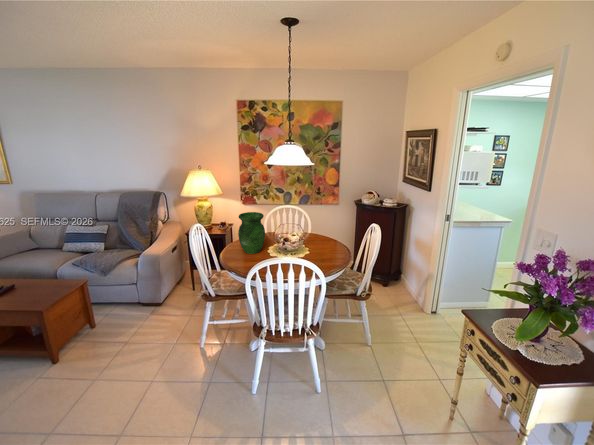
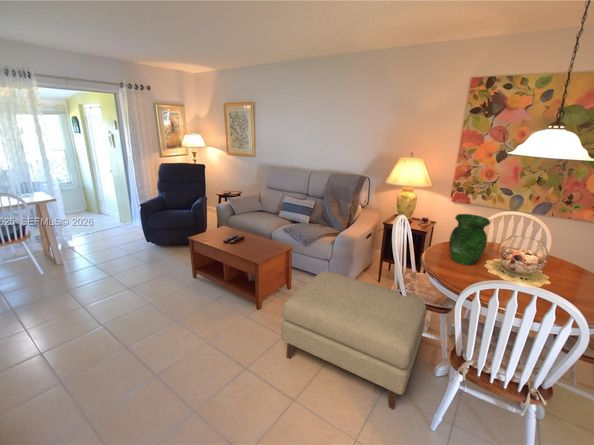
ottoman: none [78,292,235,405] -> present [282,271,426,409]

